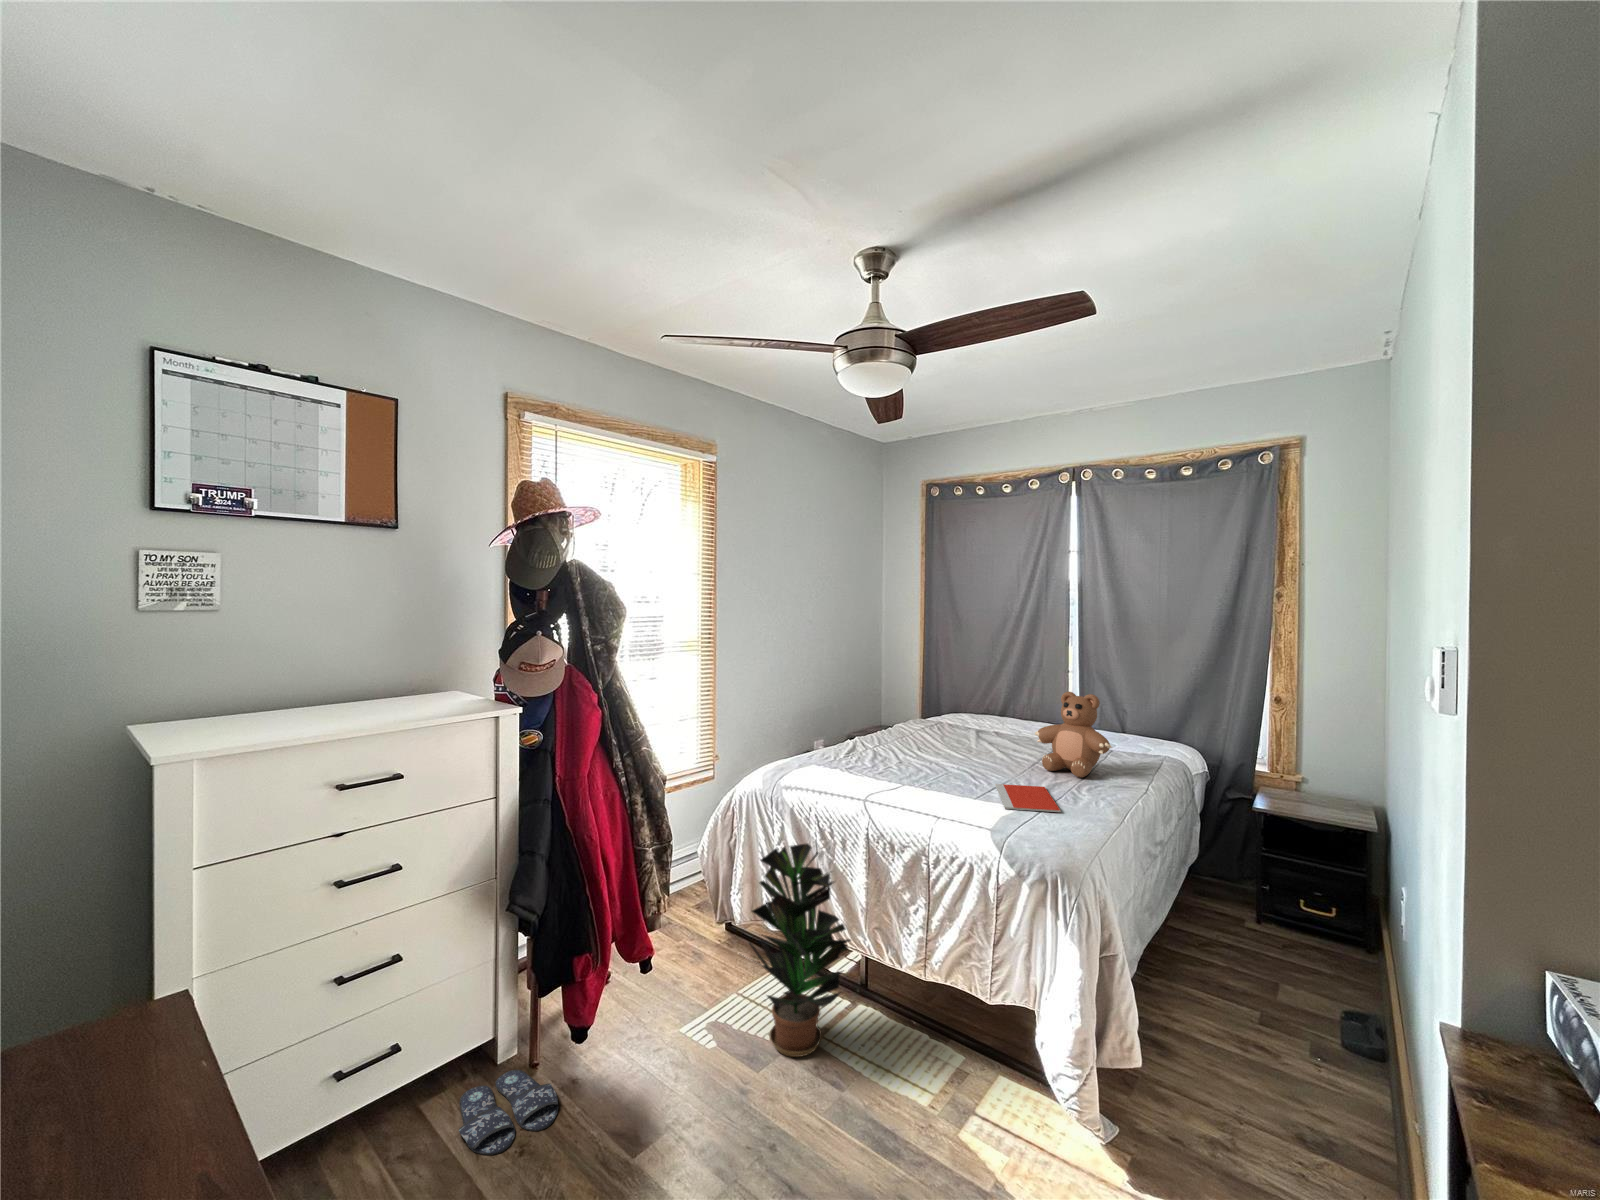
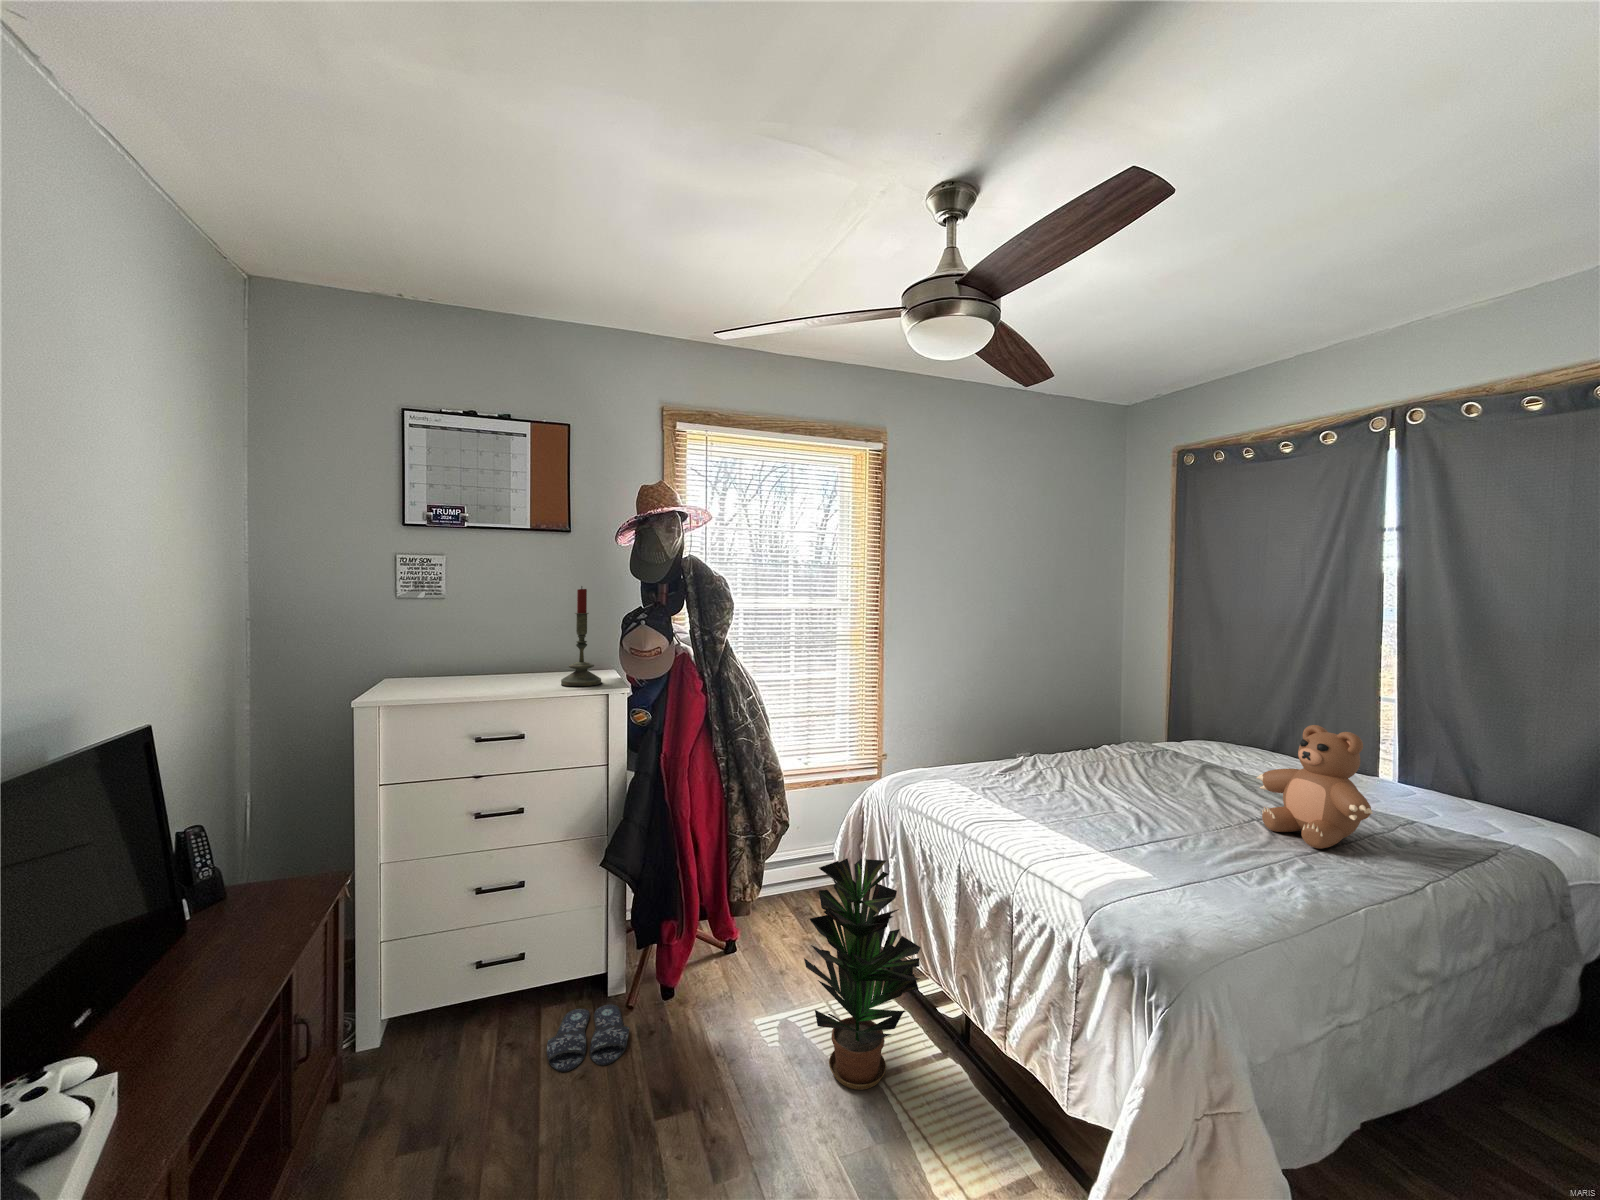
candle: none [428,593,479,711] -> present [561,586,601,686]
notebook: present [995,784,1061,812] -> none [1144,835,1238,891]

